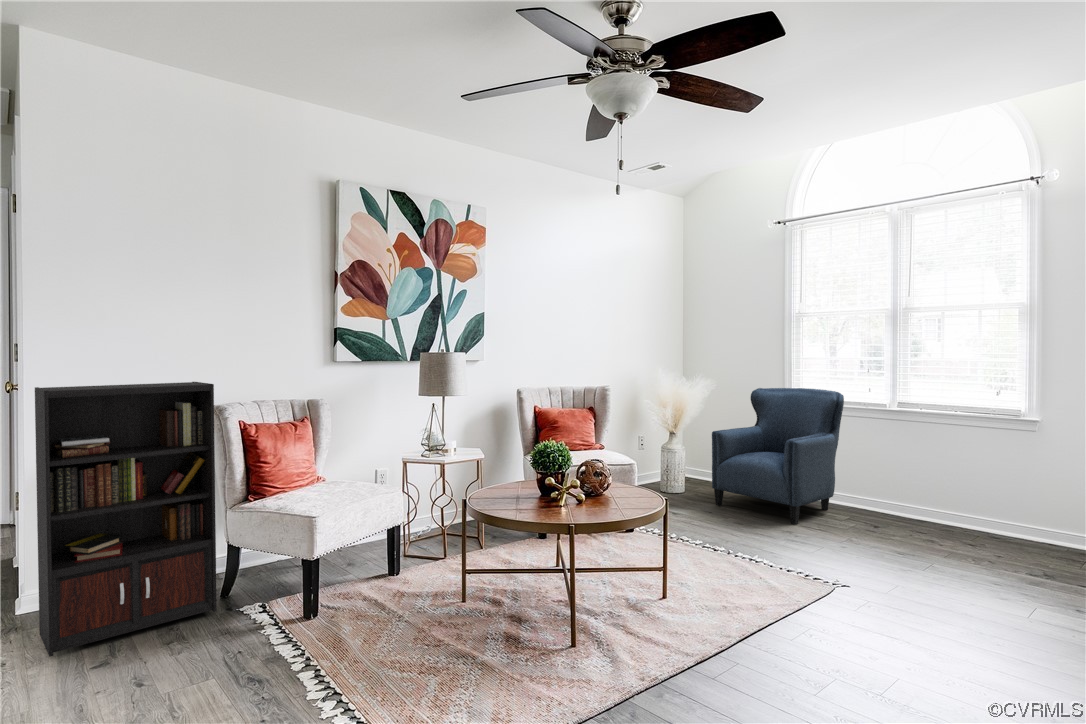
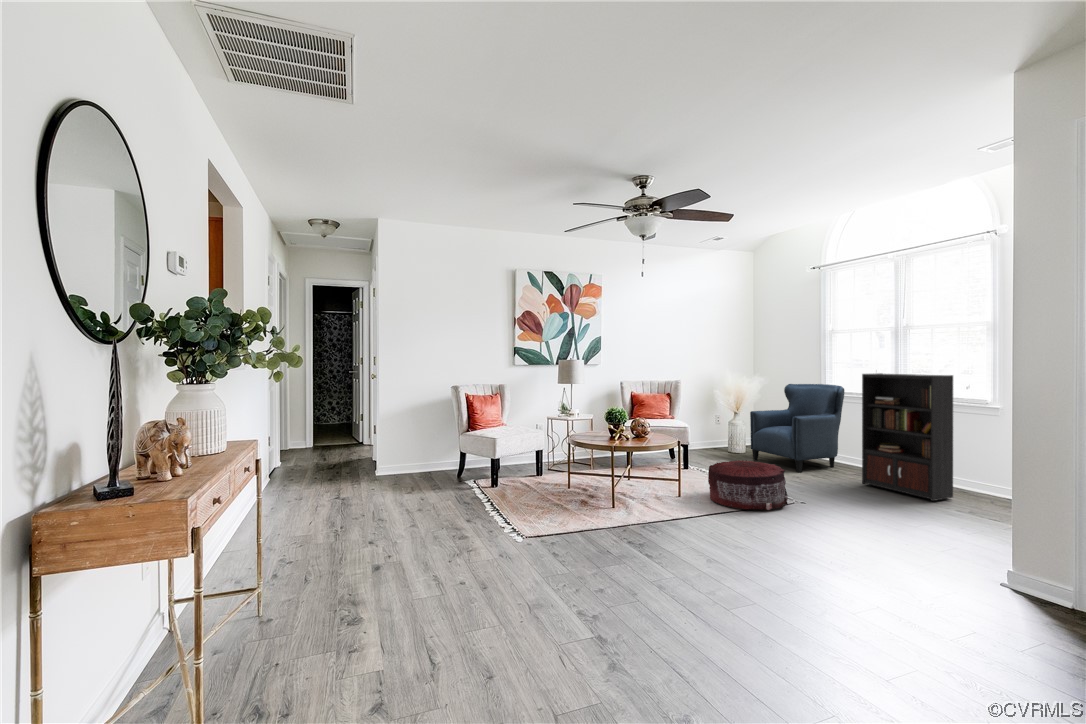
bookcase: present [35,382,223,657] -> present [862,373,993,502]
pouf: none [714,523,854,622] -> present [708,460,788,510]

